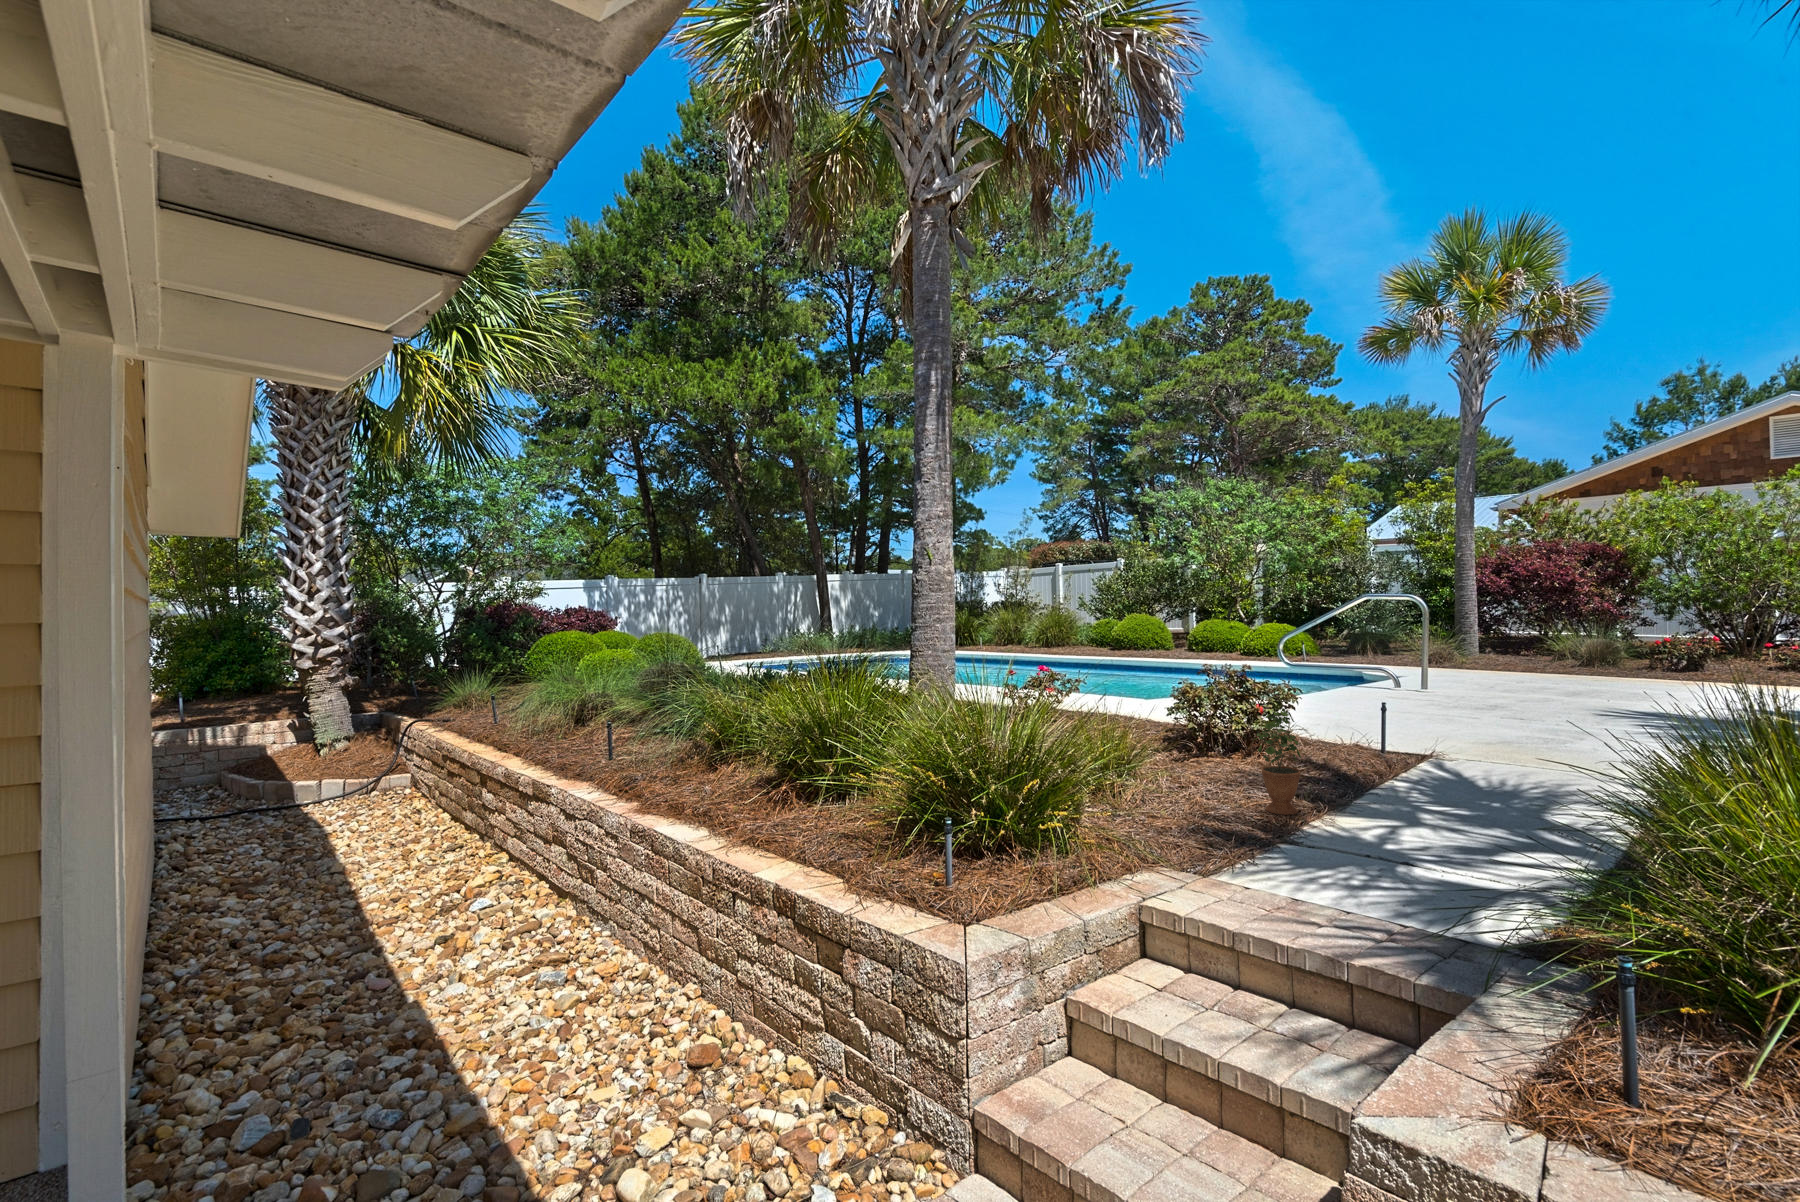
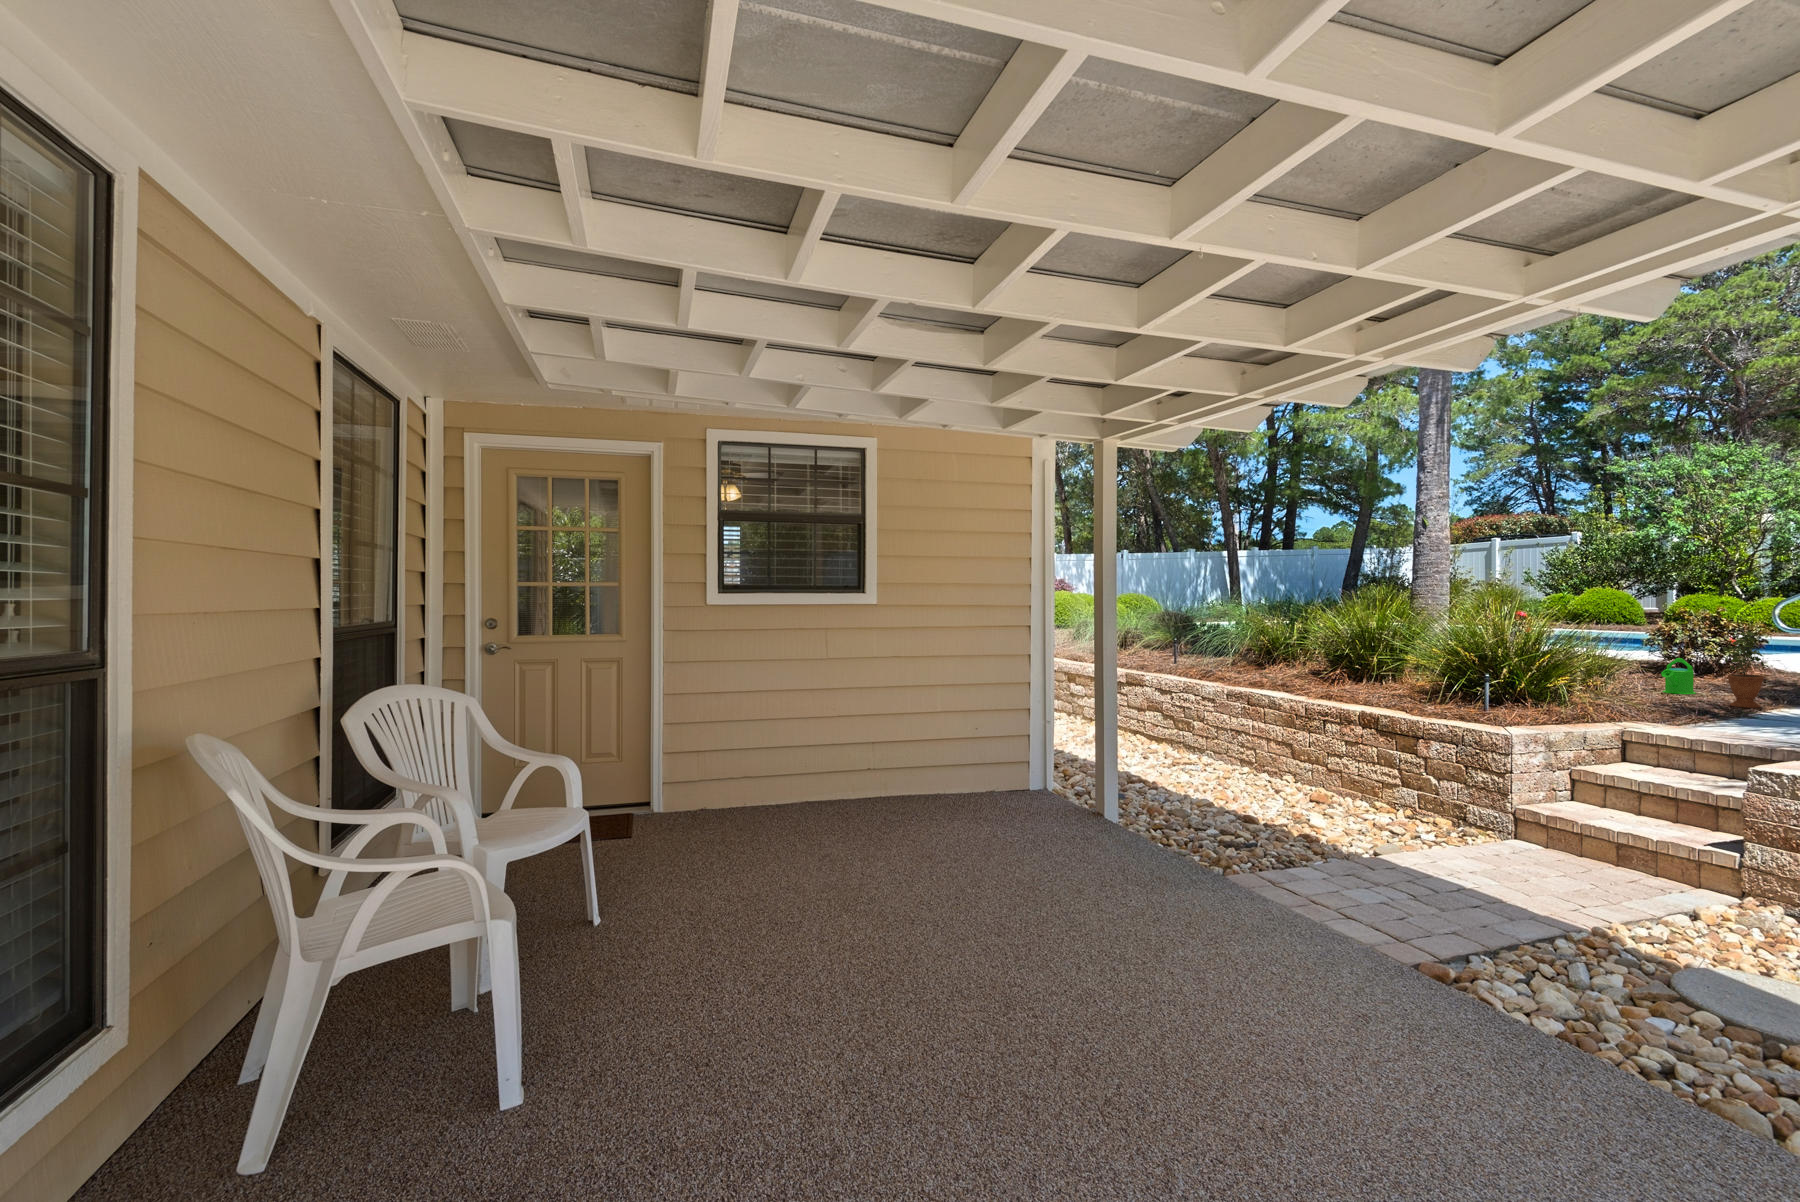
watering can: none [1189,734,1225,782] -> present [1661,658,1696,694]

